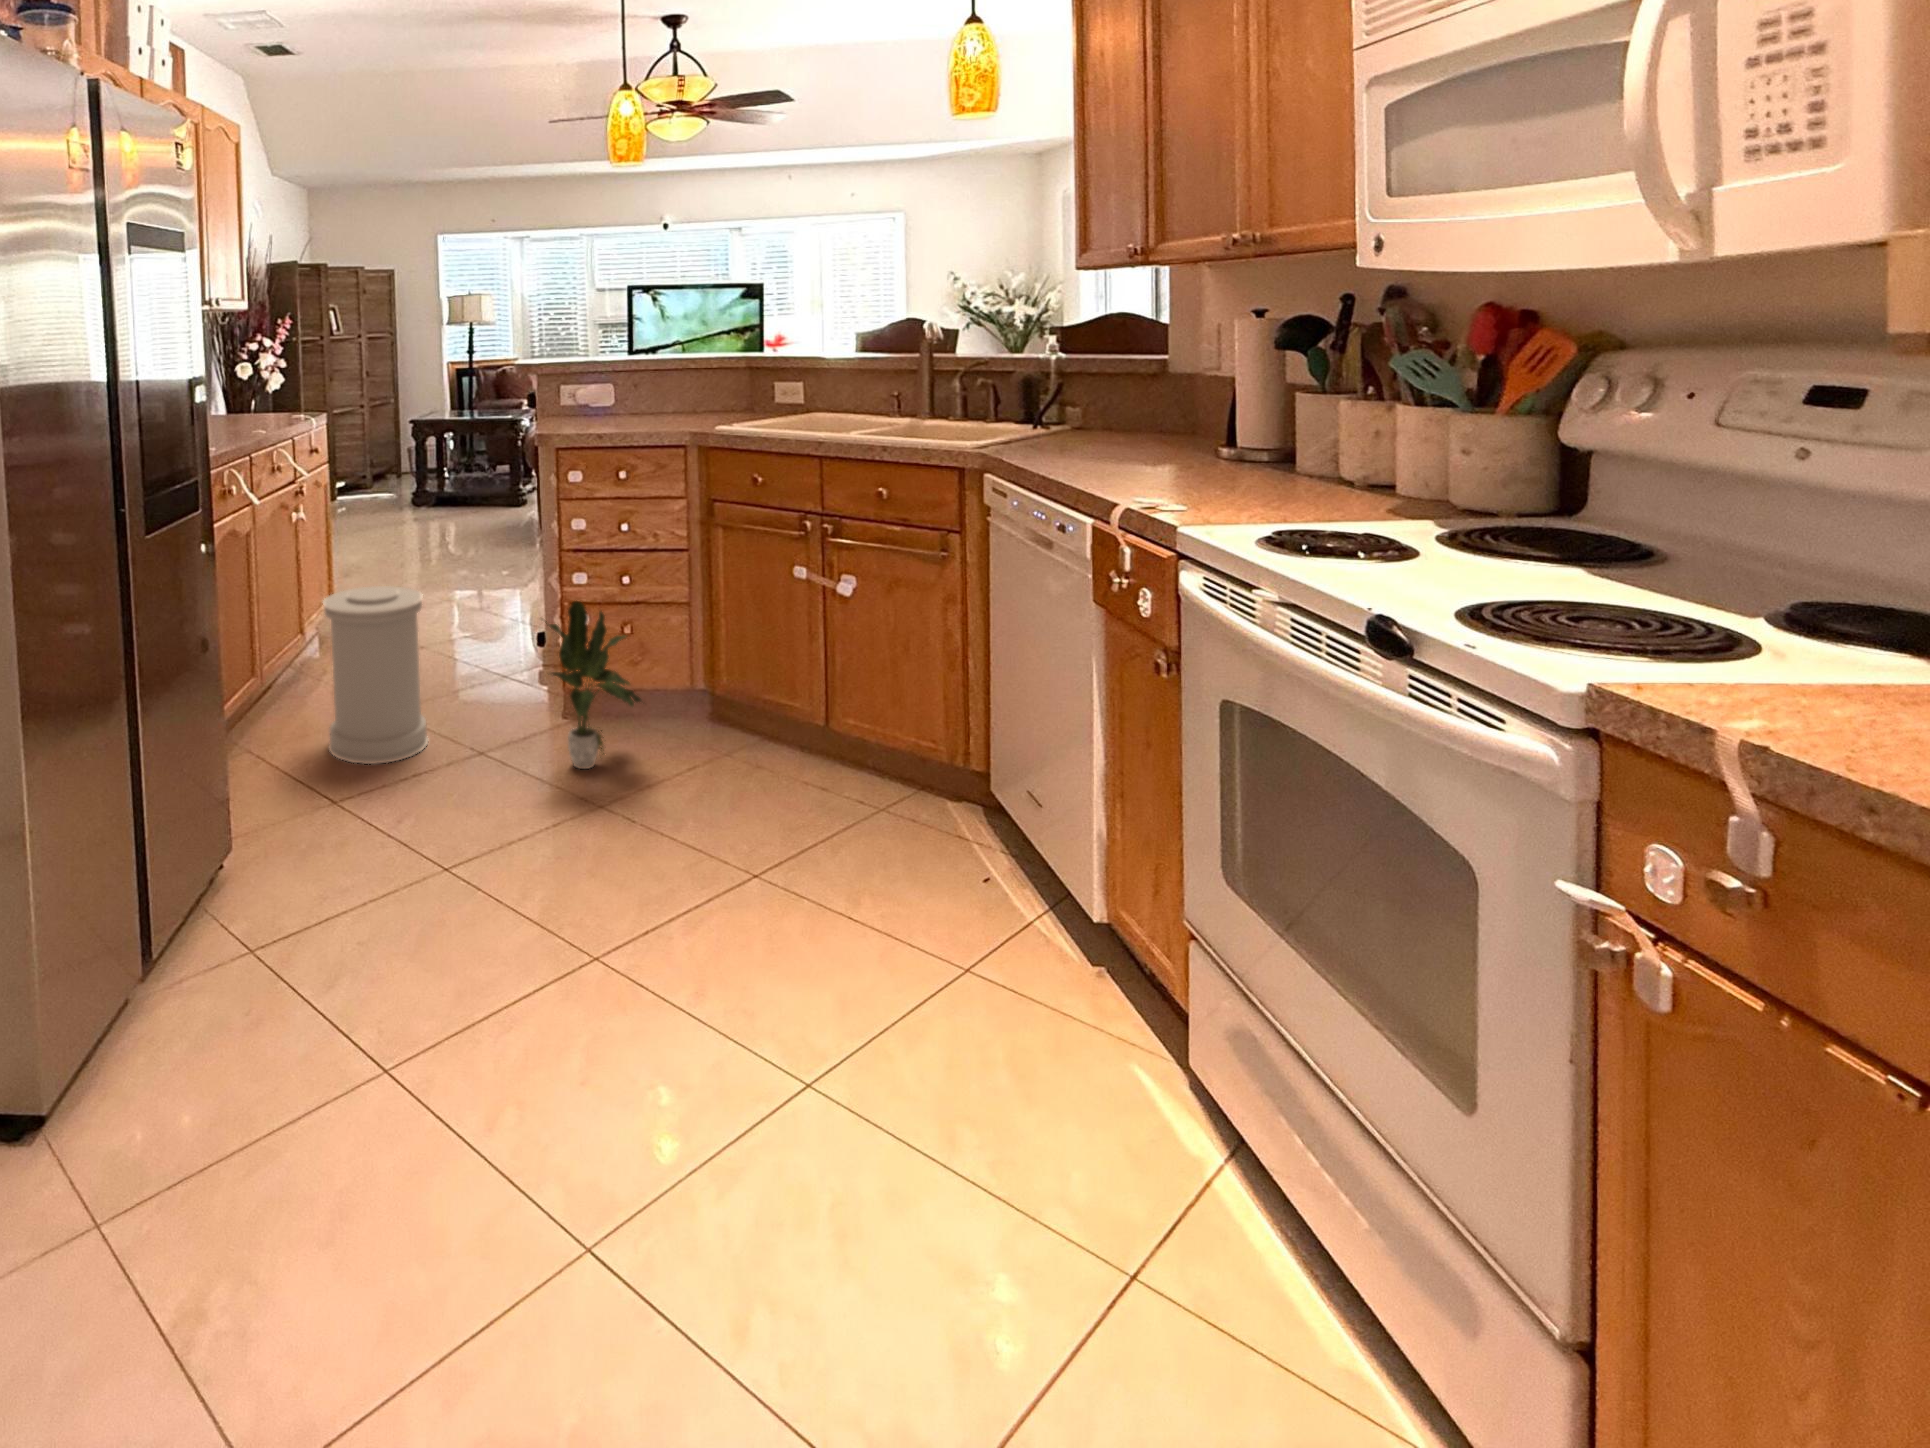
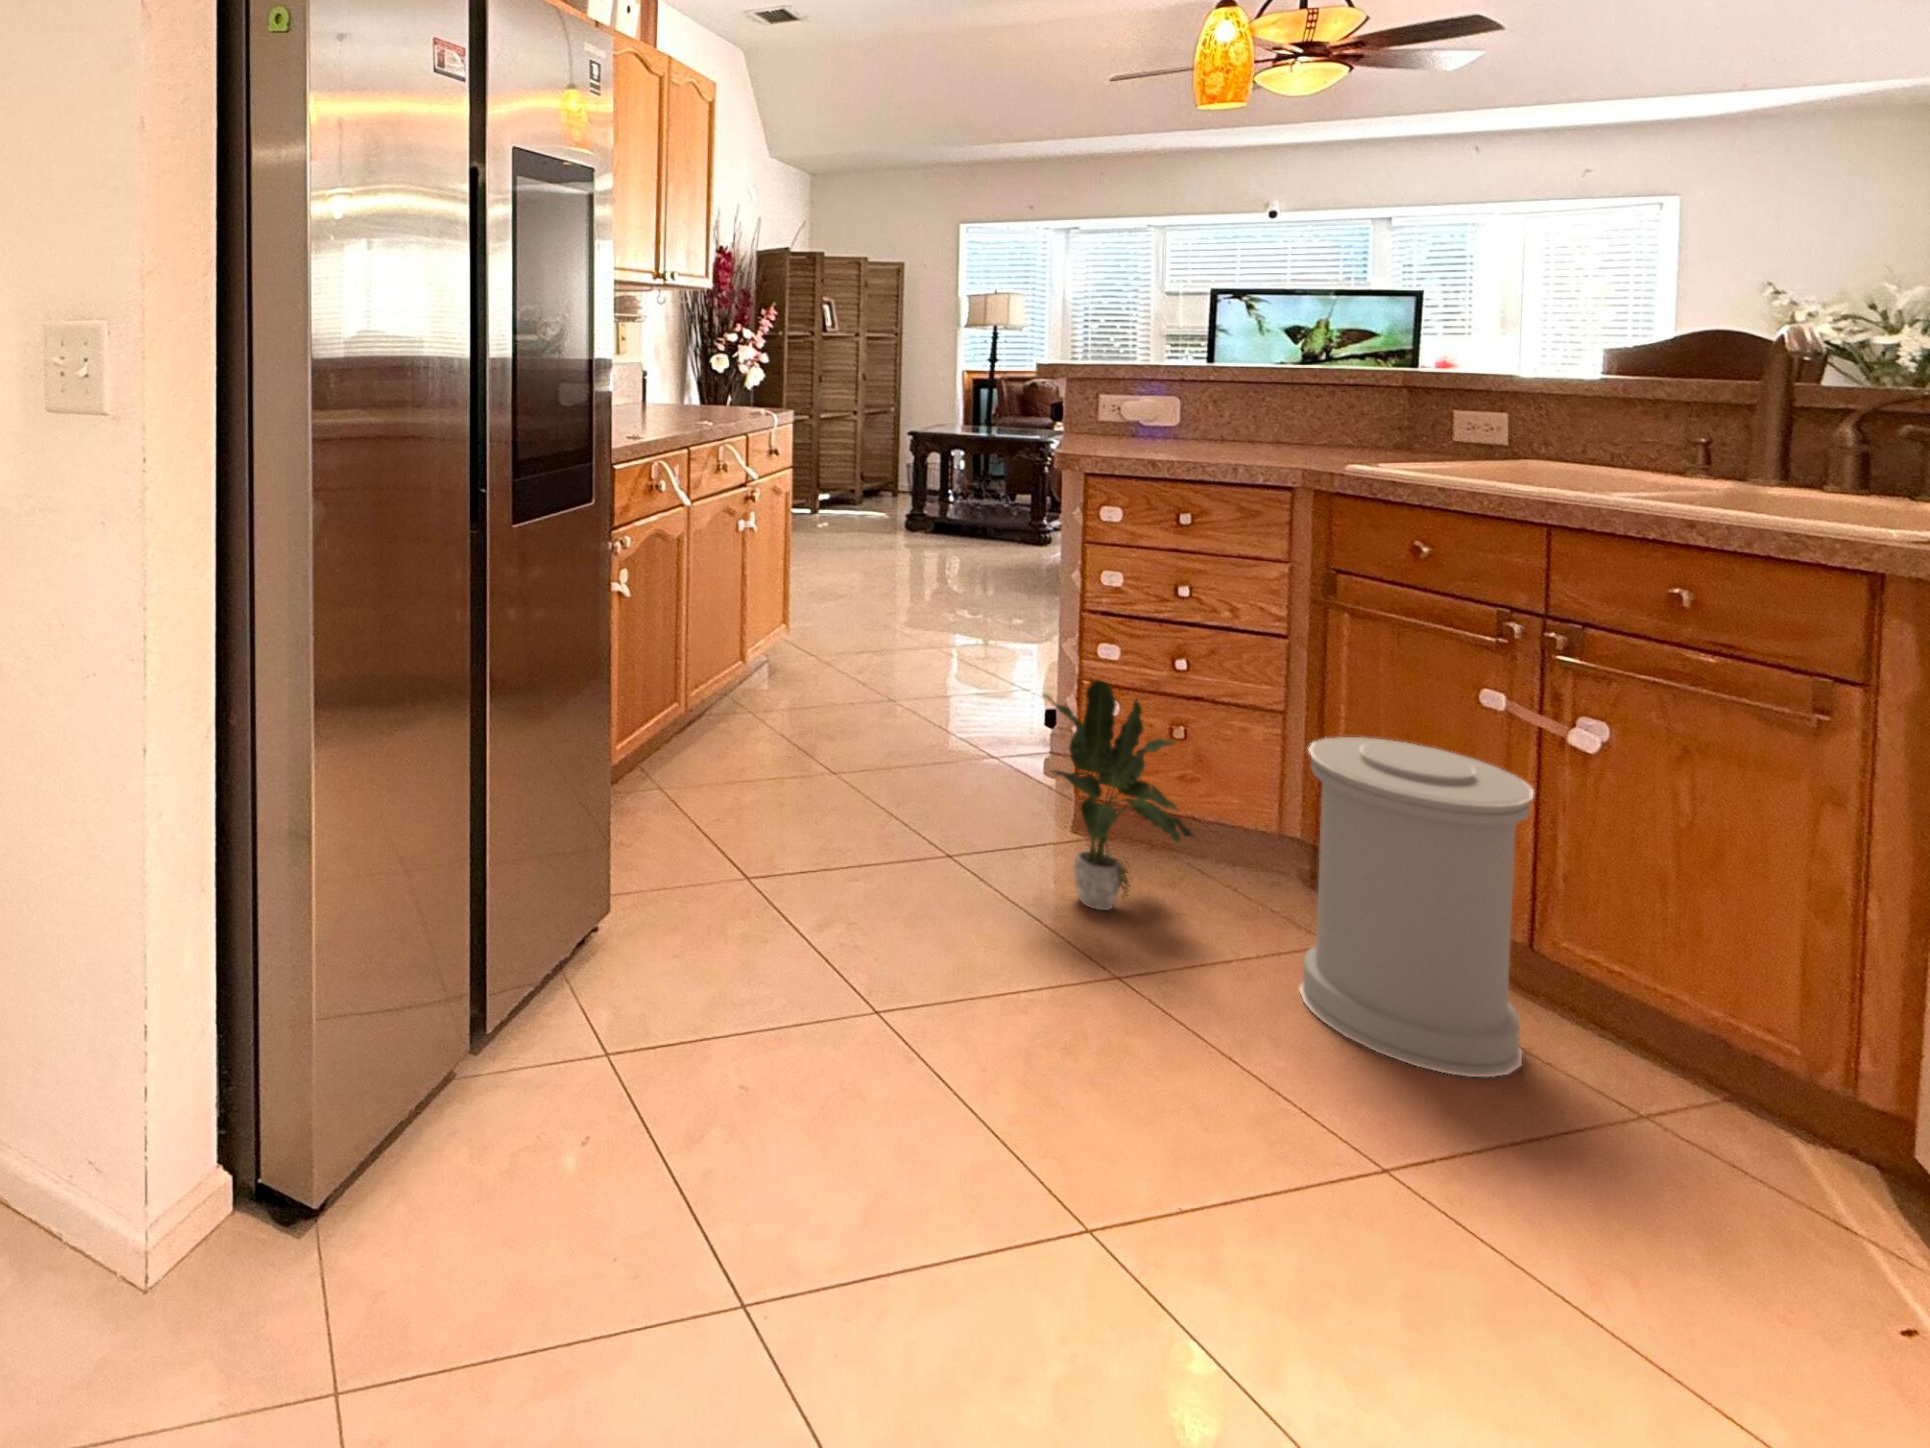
trash can: present [323,586,428,764] -> present [1300,737,1533,1077]

